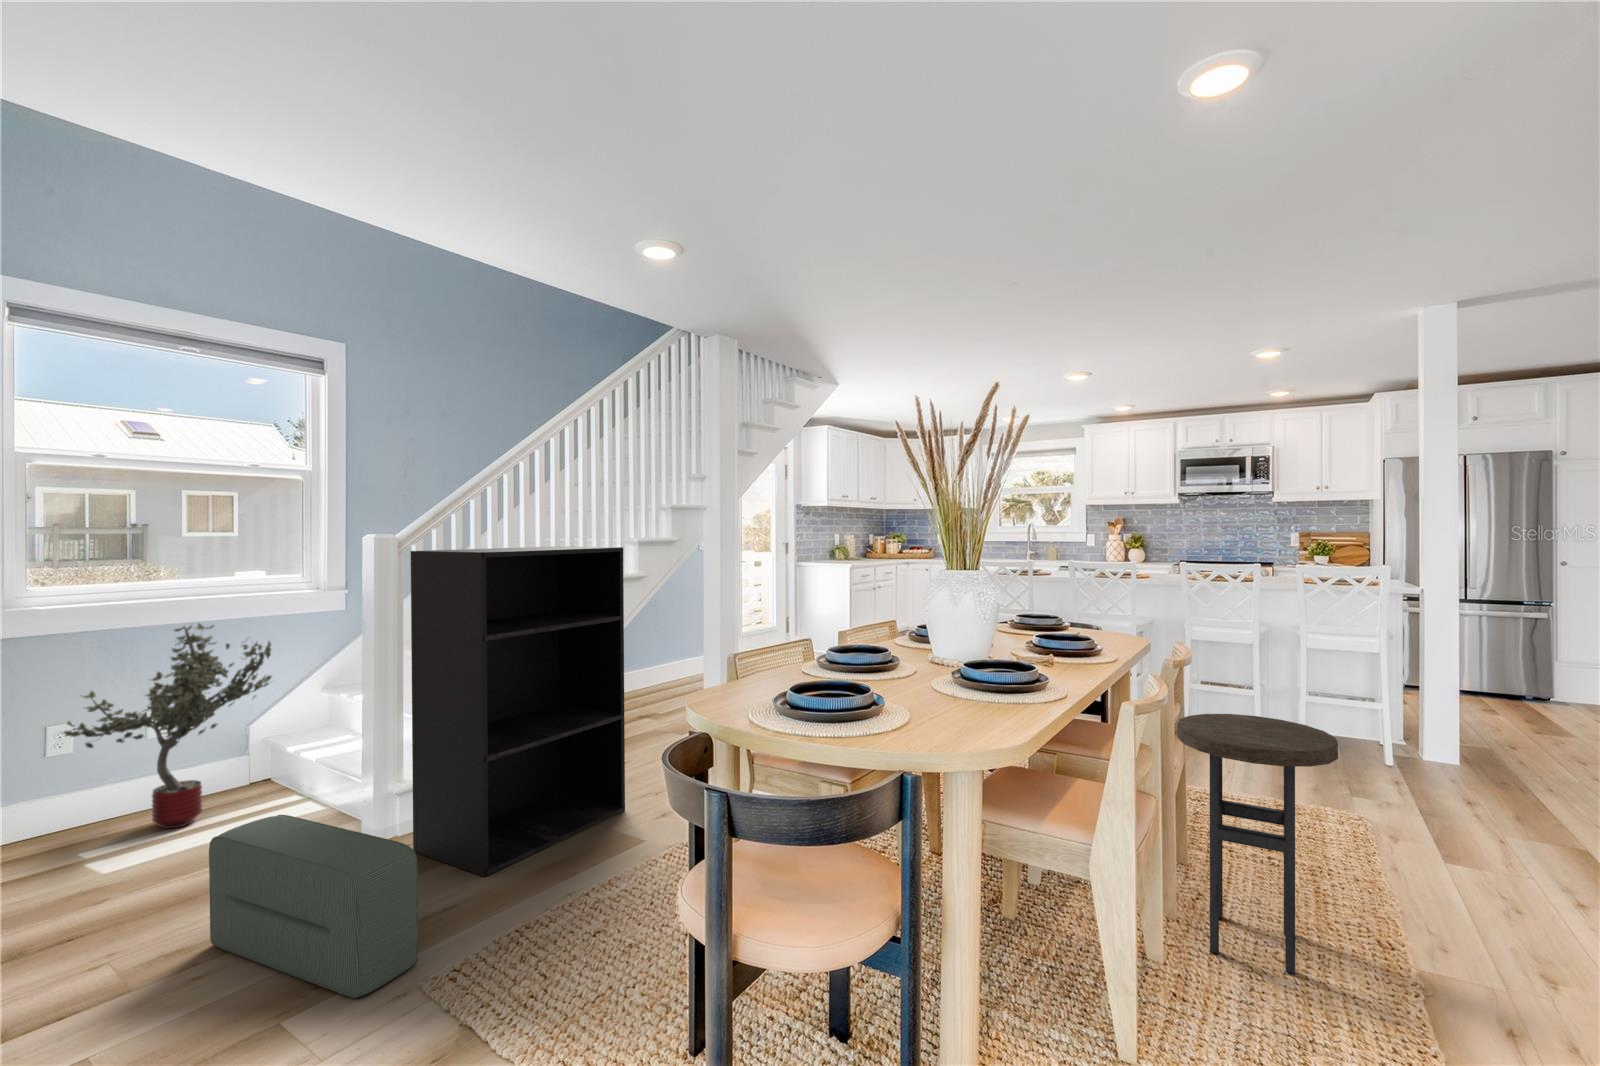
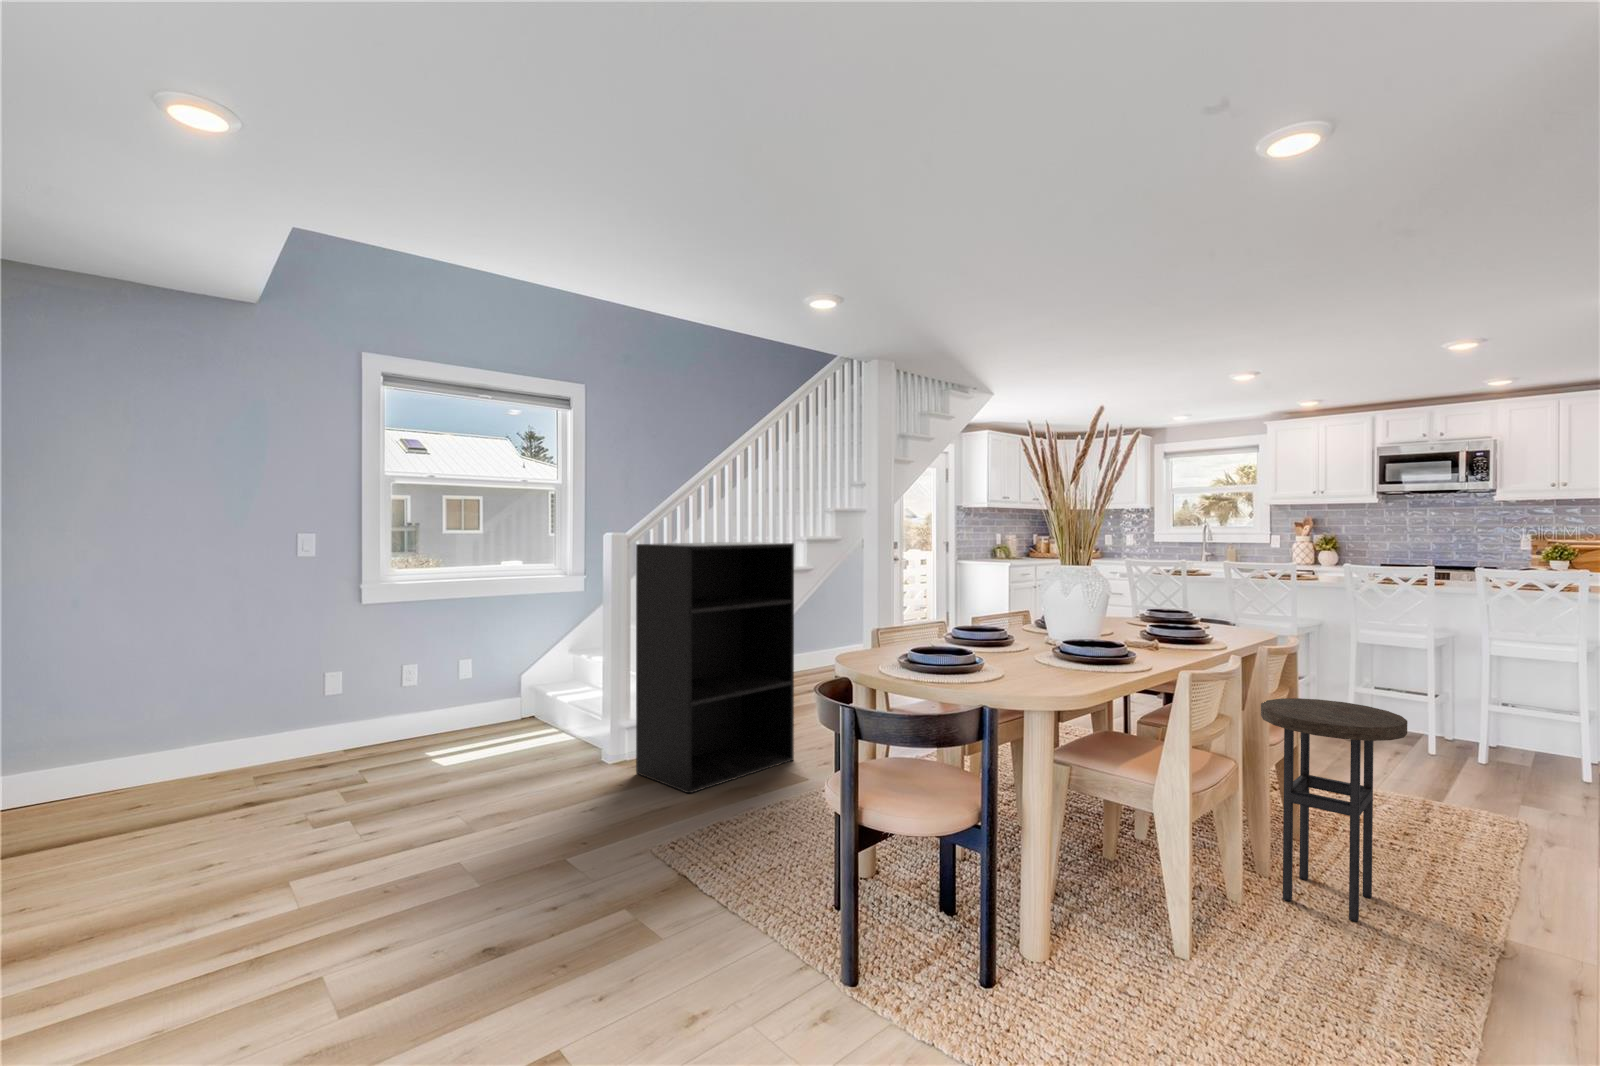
potted tree: present [63,623,272,829] -> none [405,595,534,746]
pouf: present [209,815,418,998] -> none [513,731,649,853]

